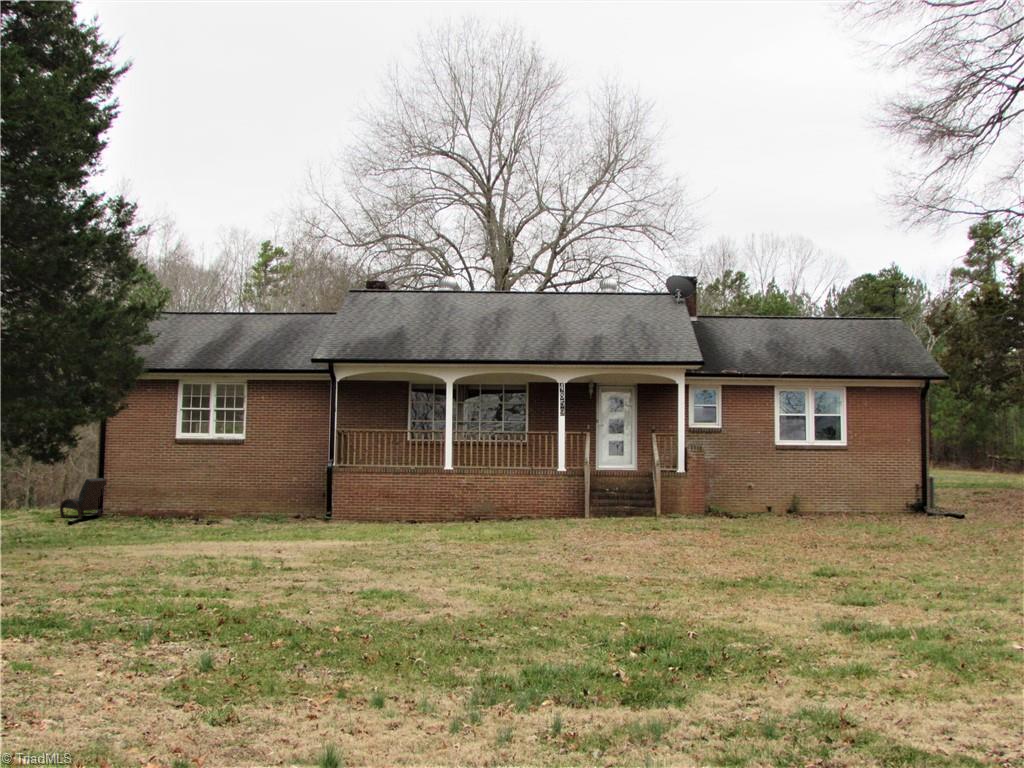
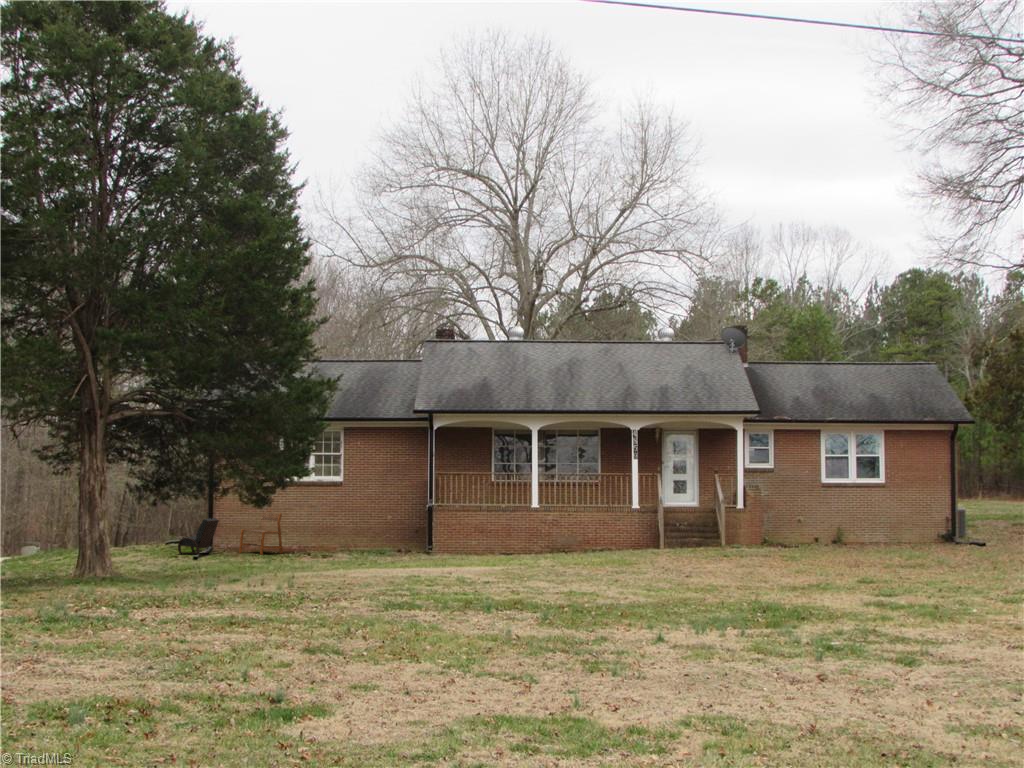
bench: none [128,472,172,520] -> present [239,512,282,555]

